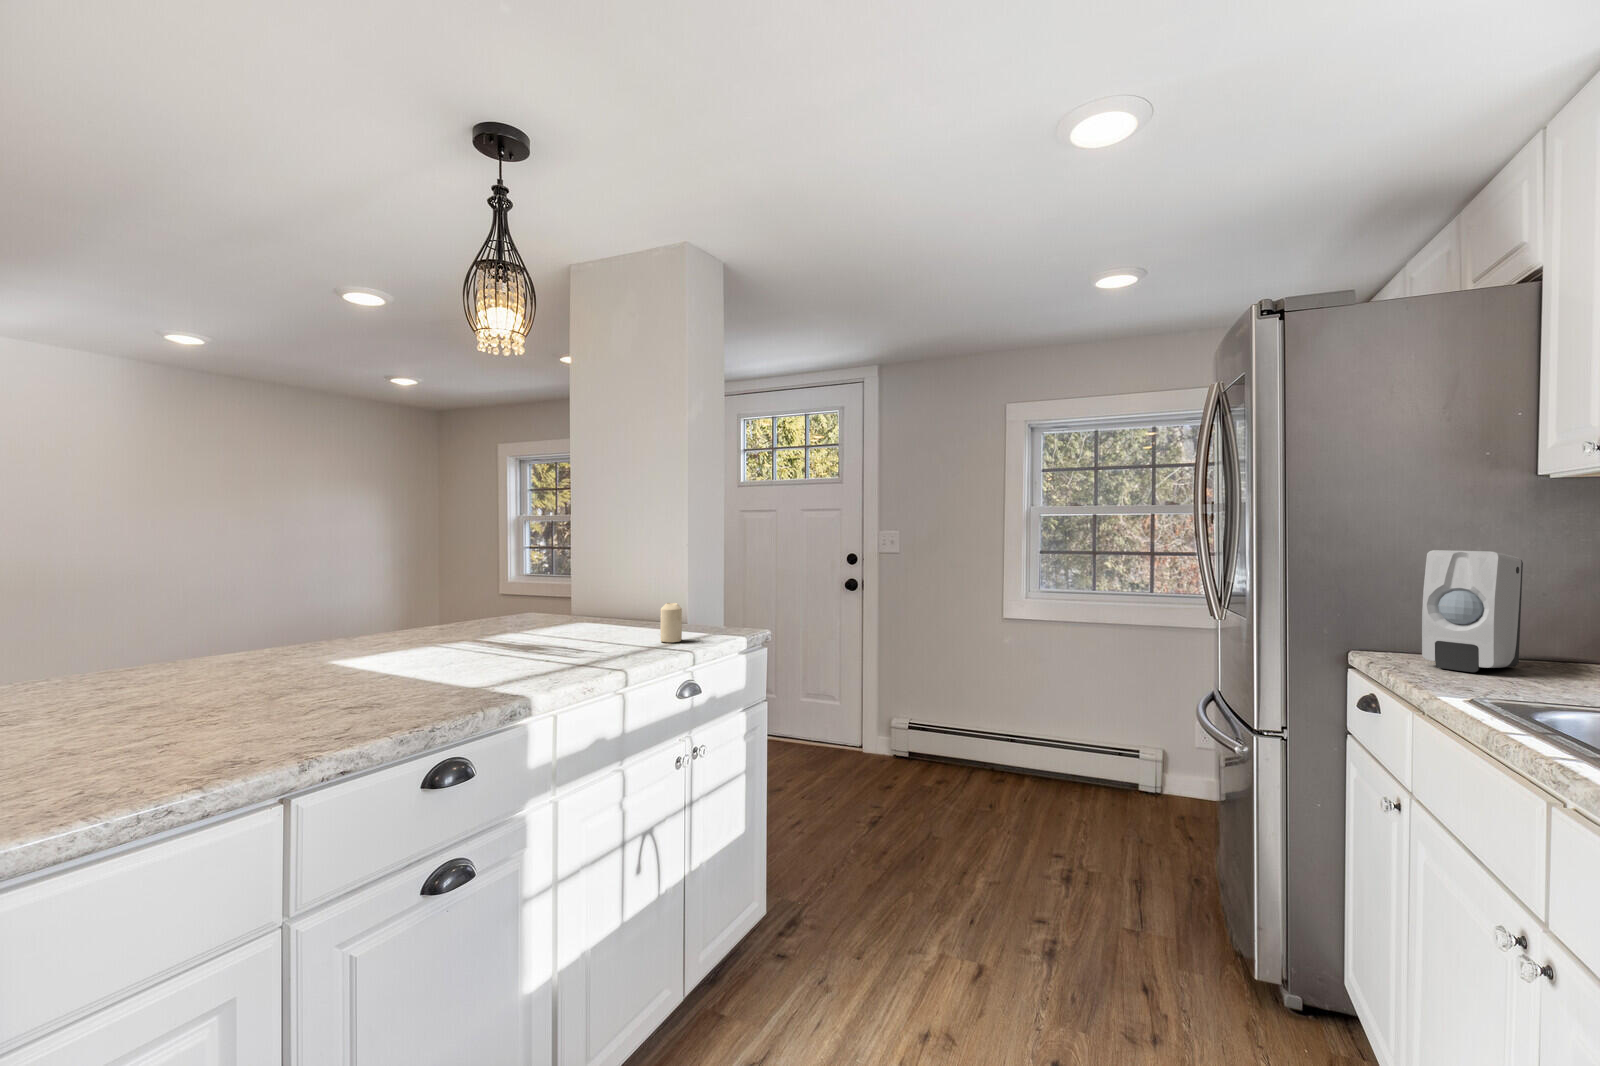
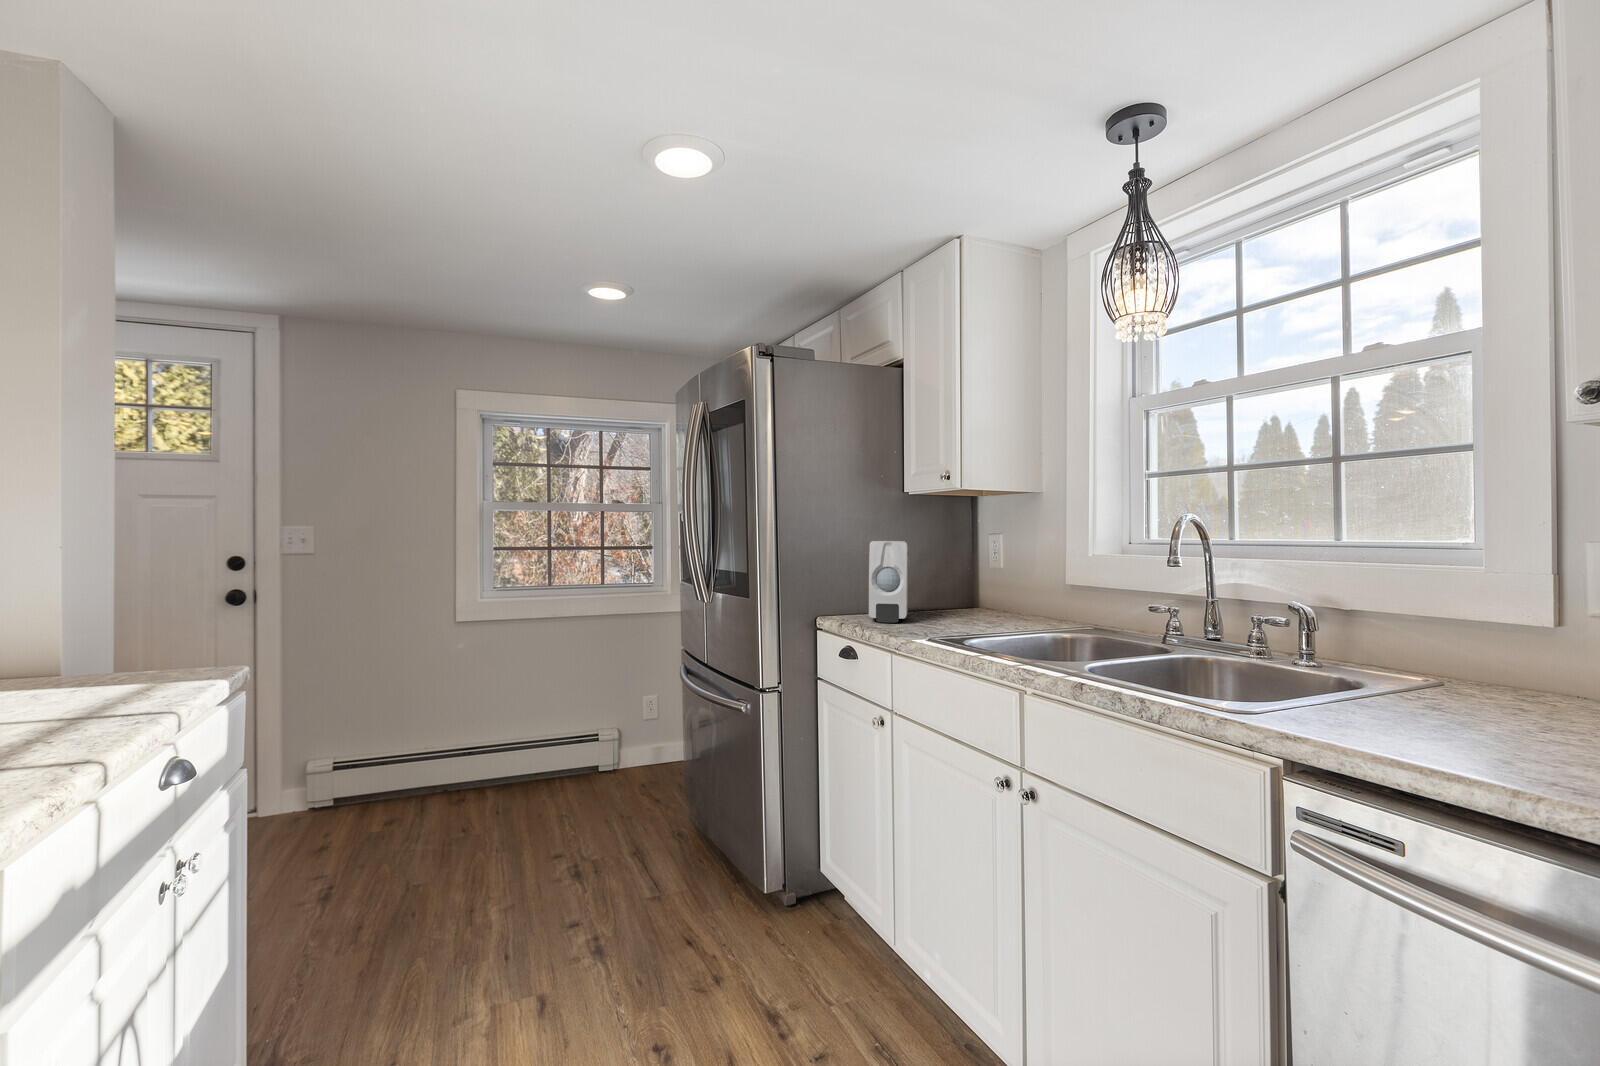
candle: present [660,603,682,642] -> none [80,646,126,712]

